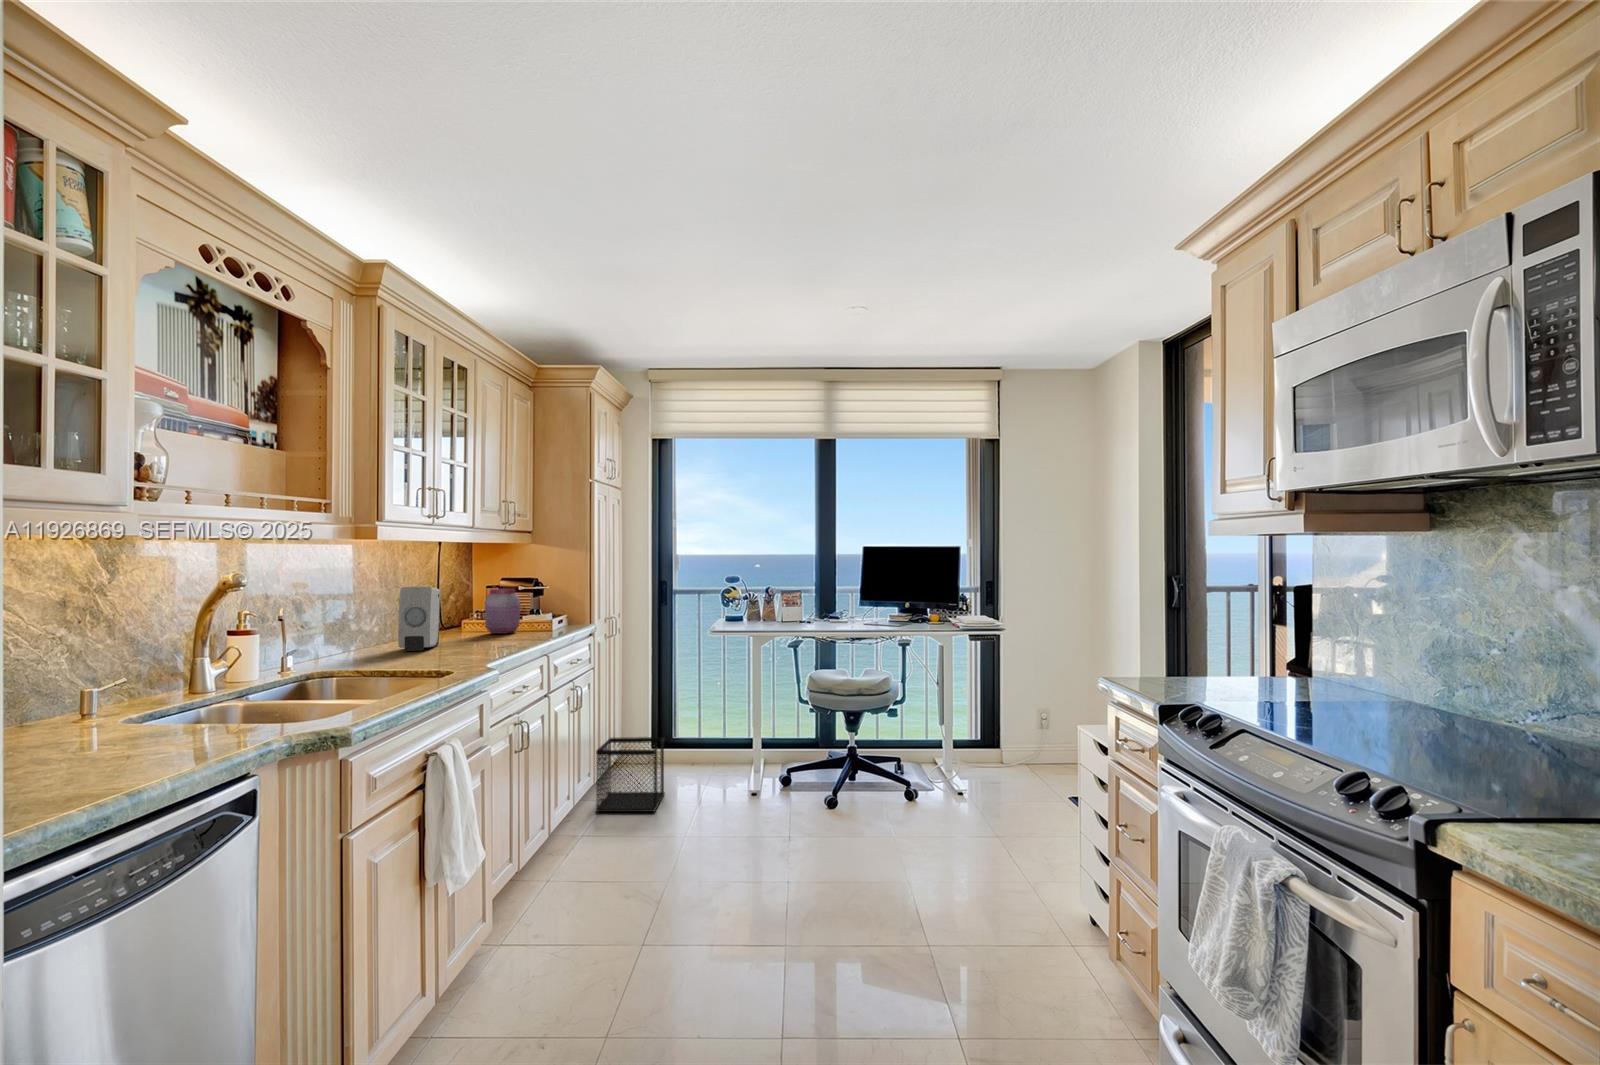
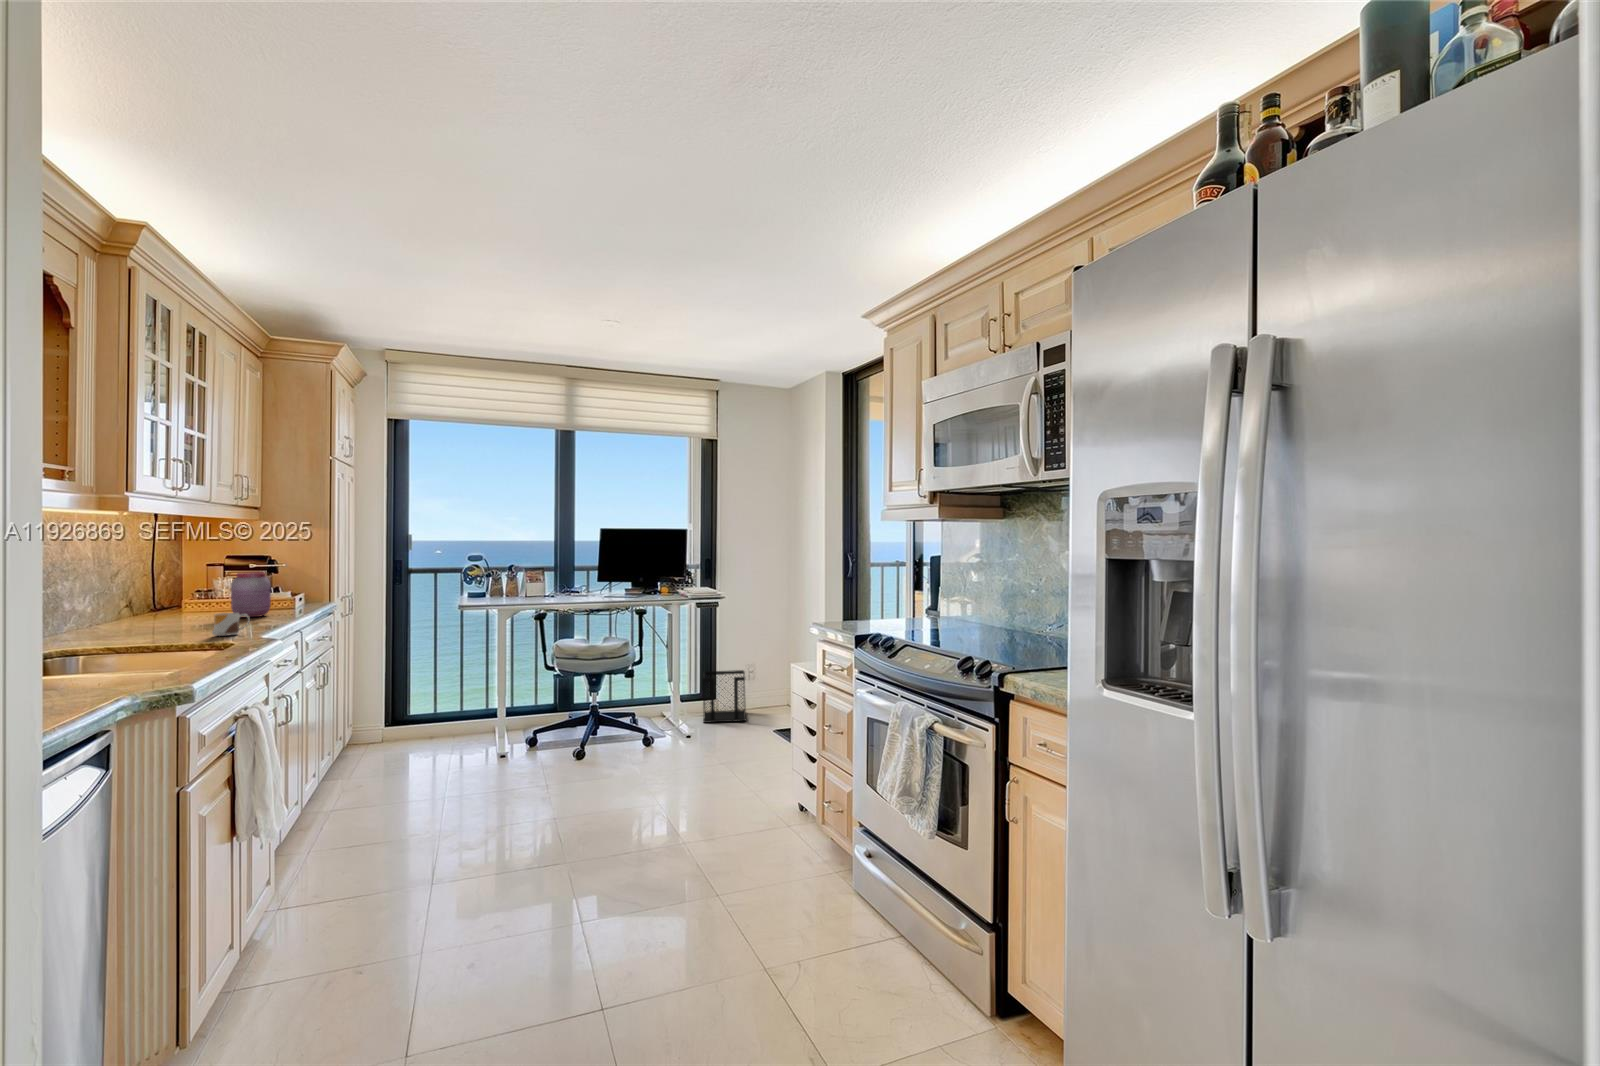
soap dispenser: present [398,587,440,651] -> none [153,570,192,635]
mug: none [441,632,475,655] -> present [212,613,250,636]
wastebasket: present [596,737,665,812] -> present [703,670,746,723]

